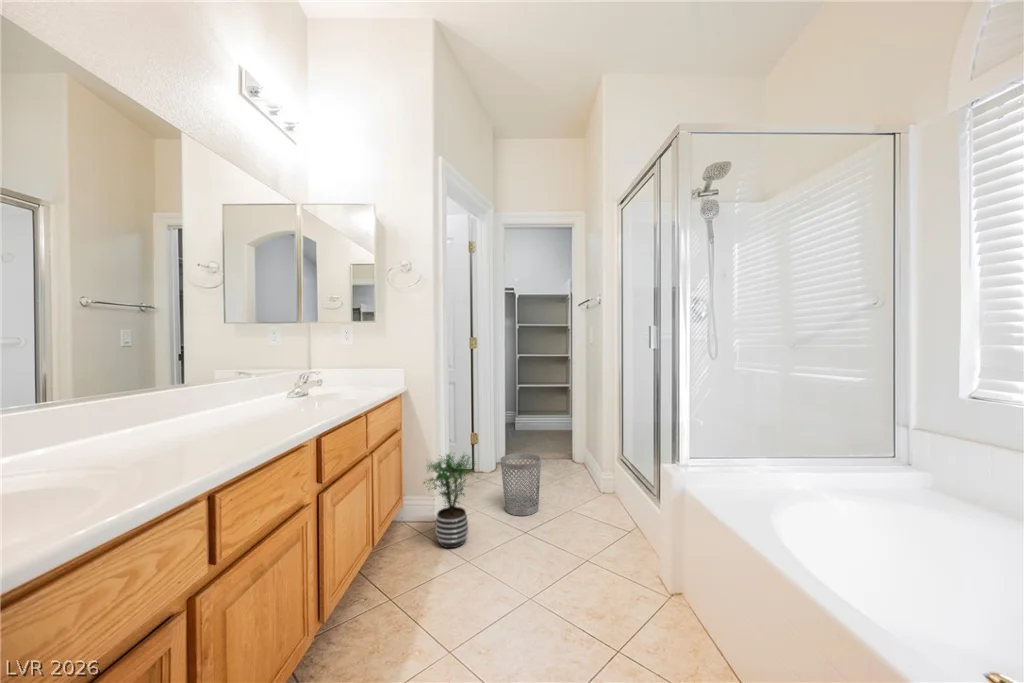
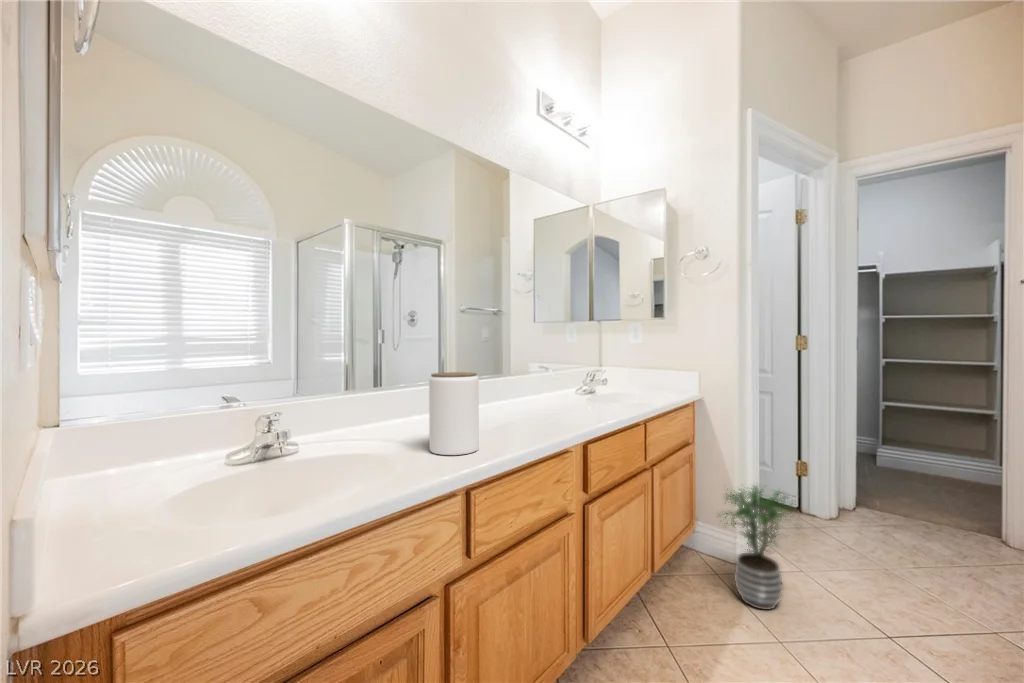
jar: none [142,376,212,468] -> present [429,372,479,455]
wastebasket: present [500,453,541,516] -> none [840,503,919,602]

